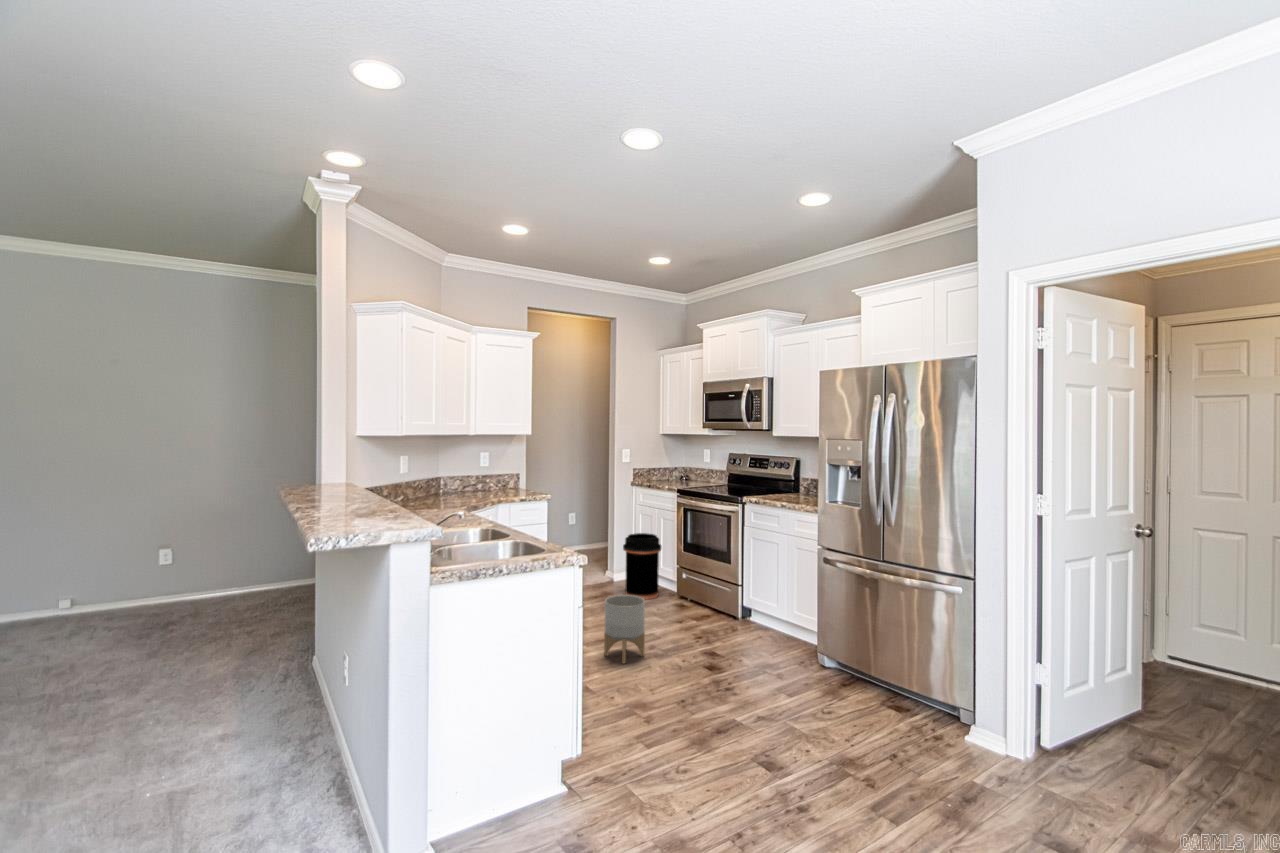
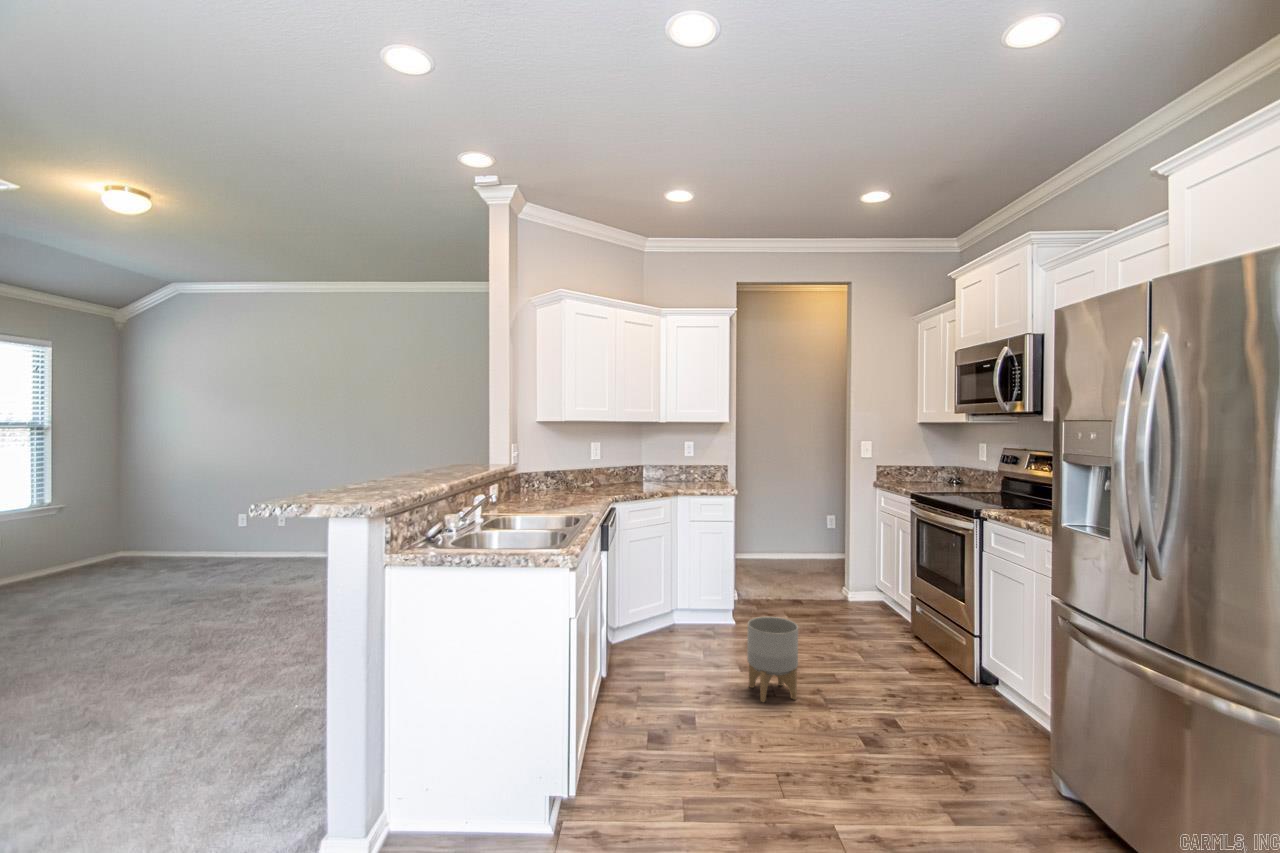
trash can: present [623,533,661,599] -> none [843,546,895,630]

